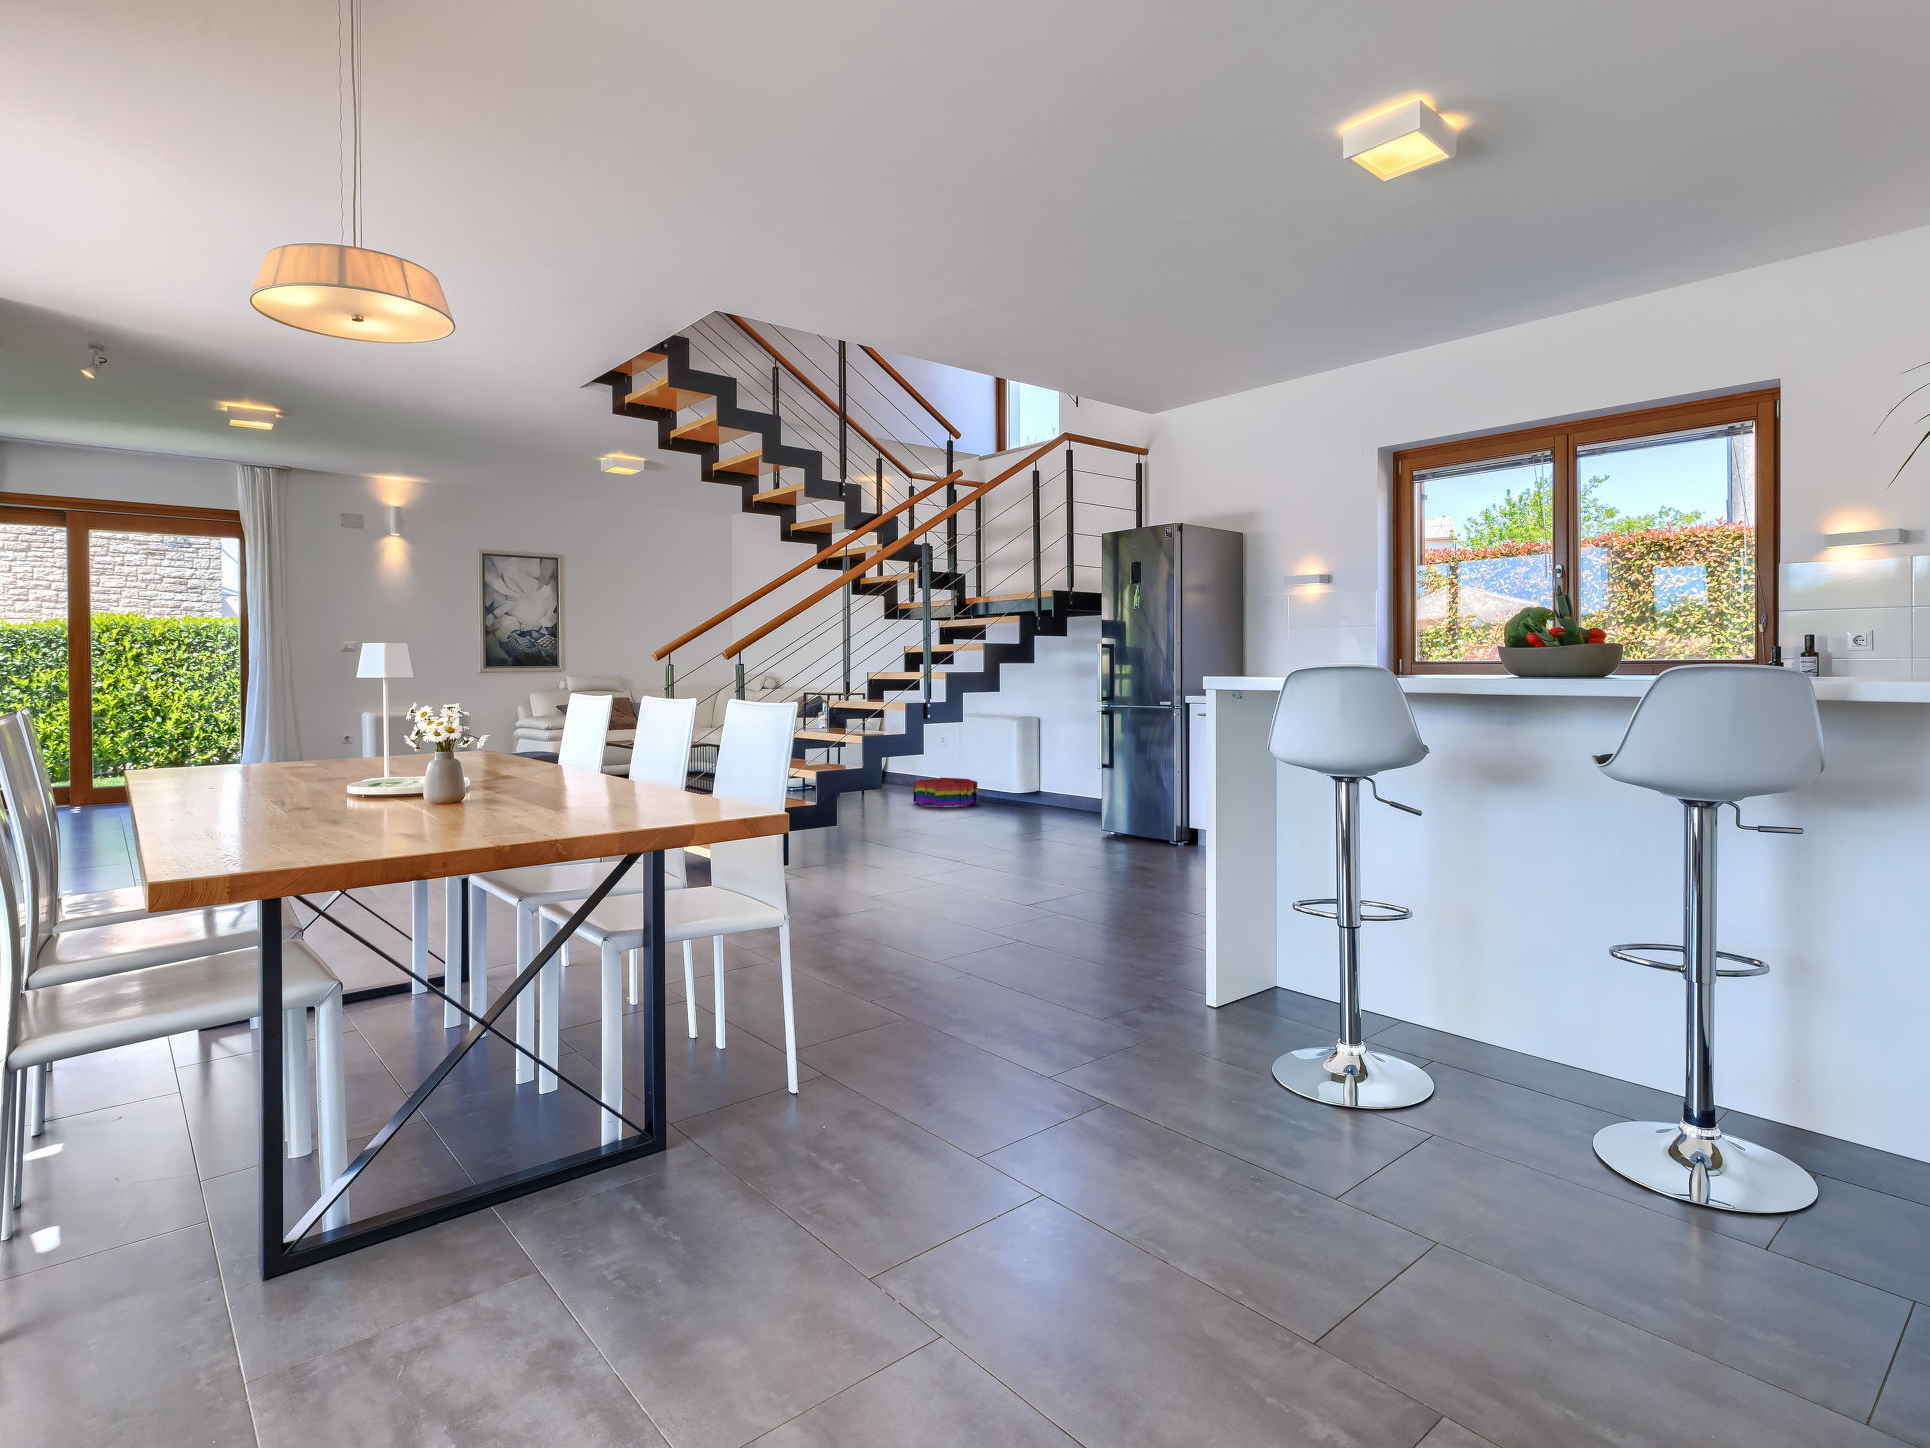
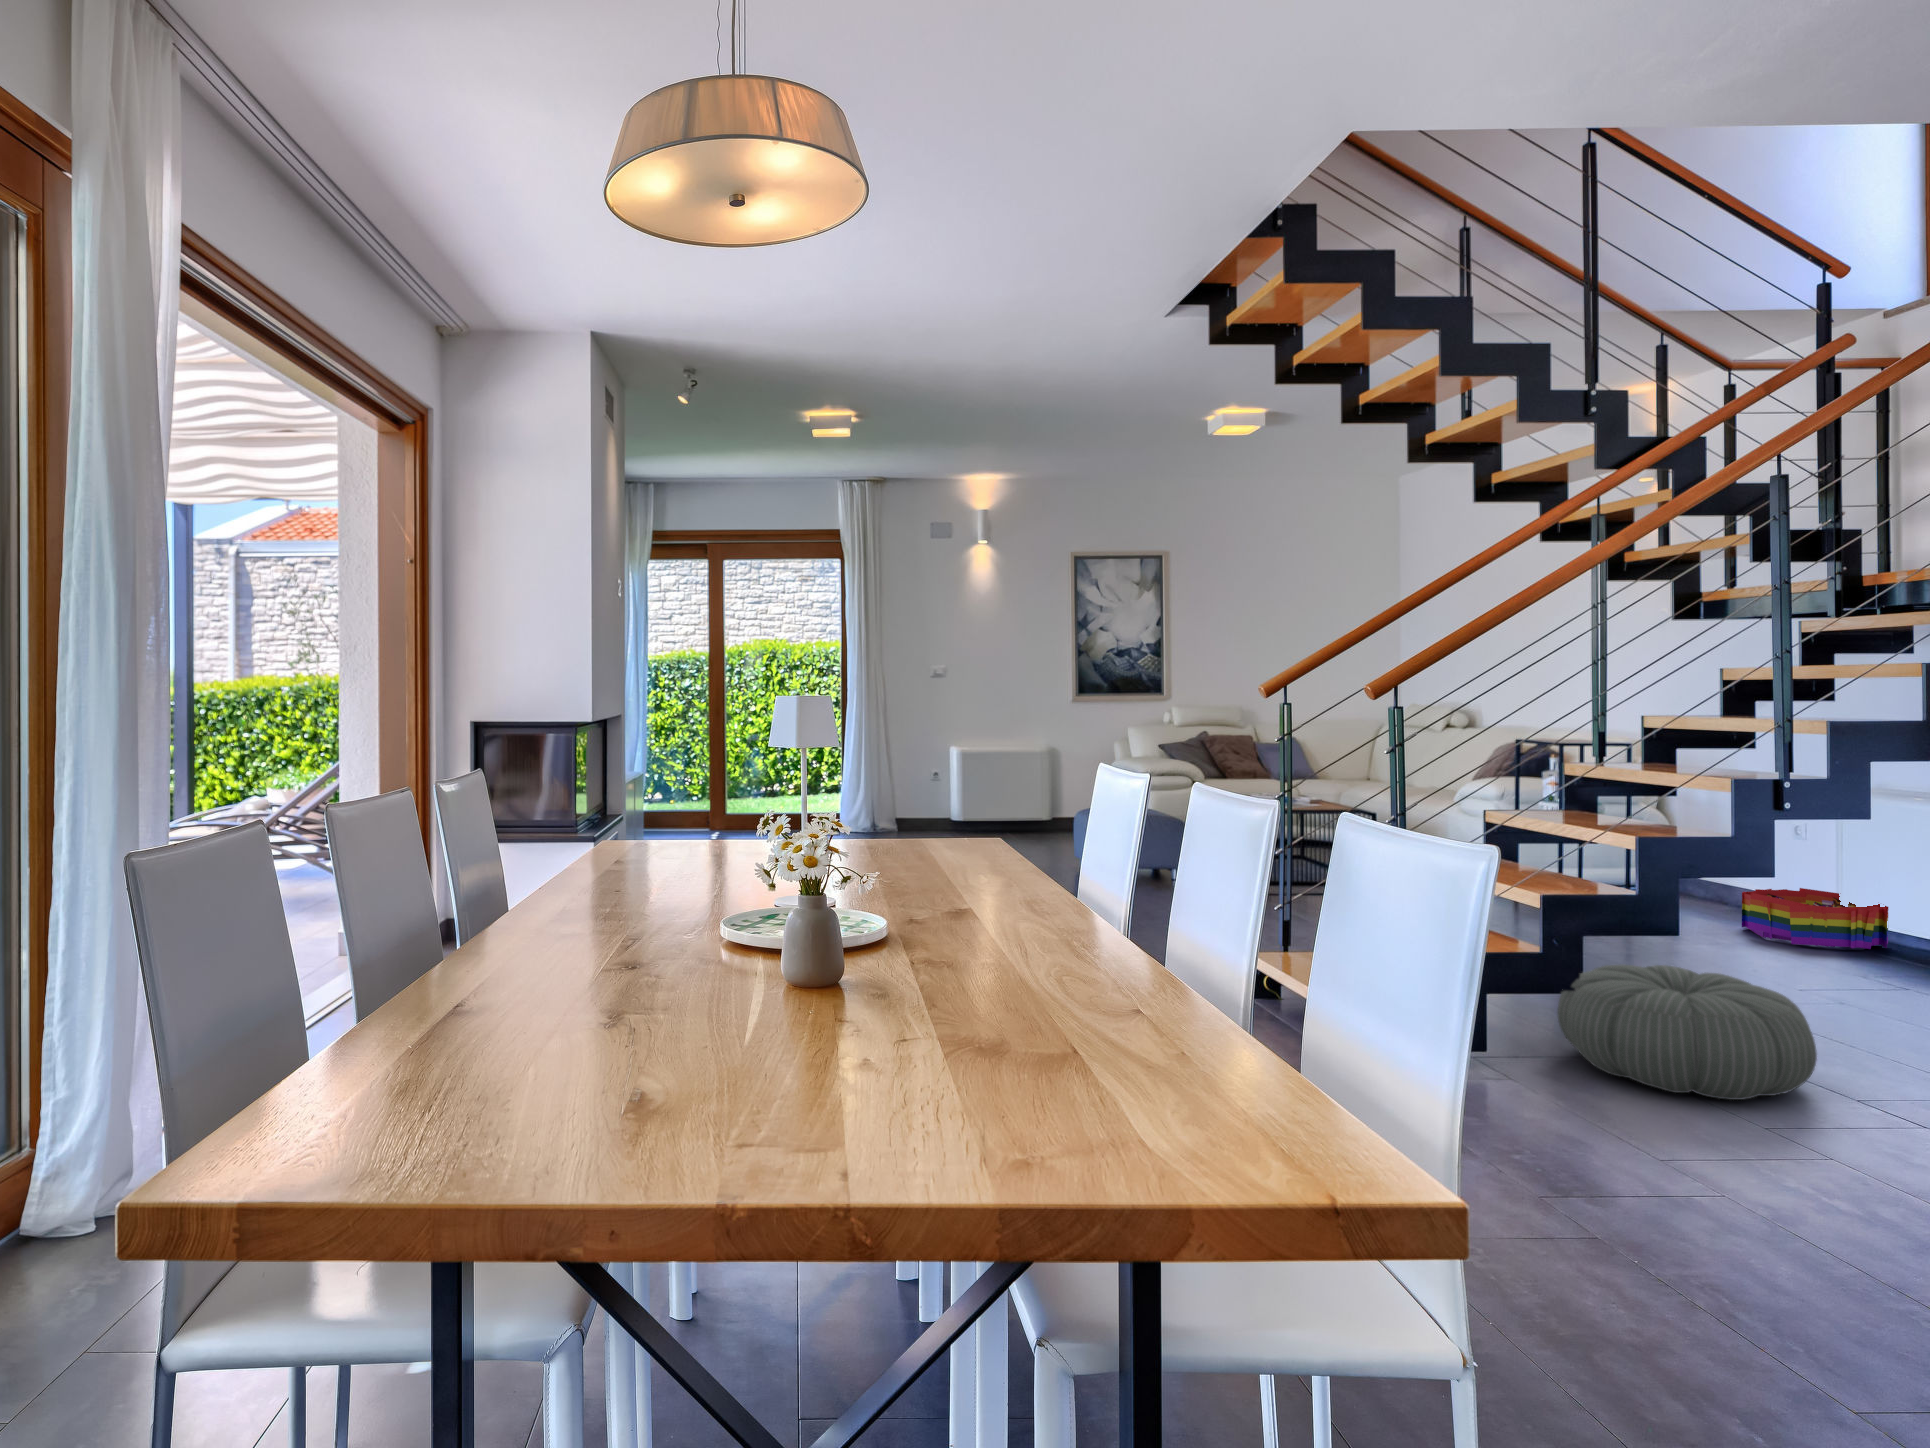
pouf: none [830,808,942,867] -> present [1557,965,1817,1100]

